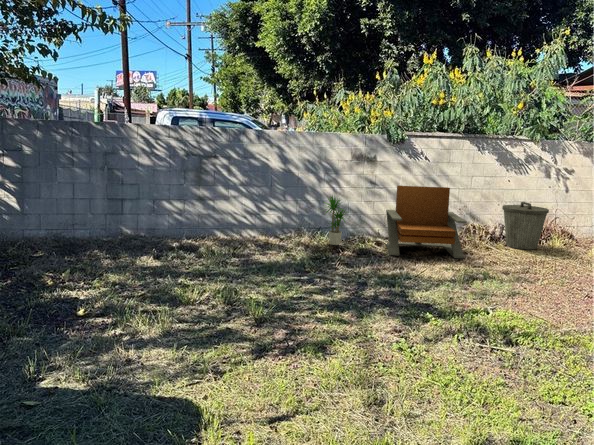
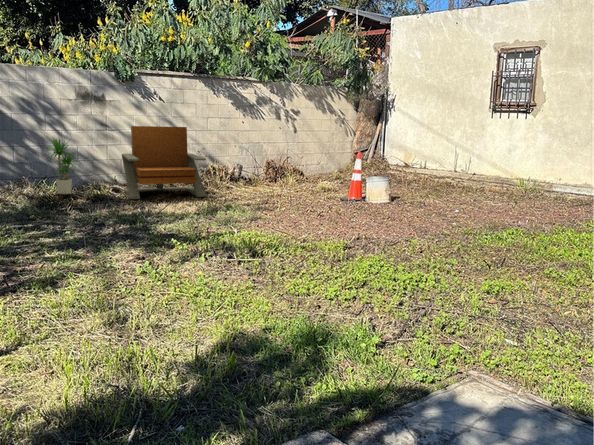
trash can: present [502,202,549,249] -> none [240,141,281,186]

